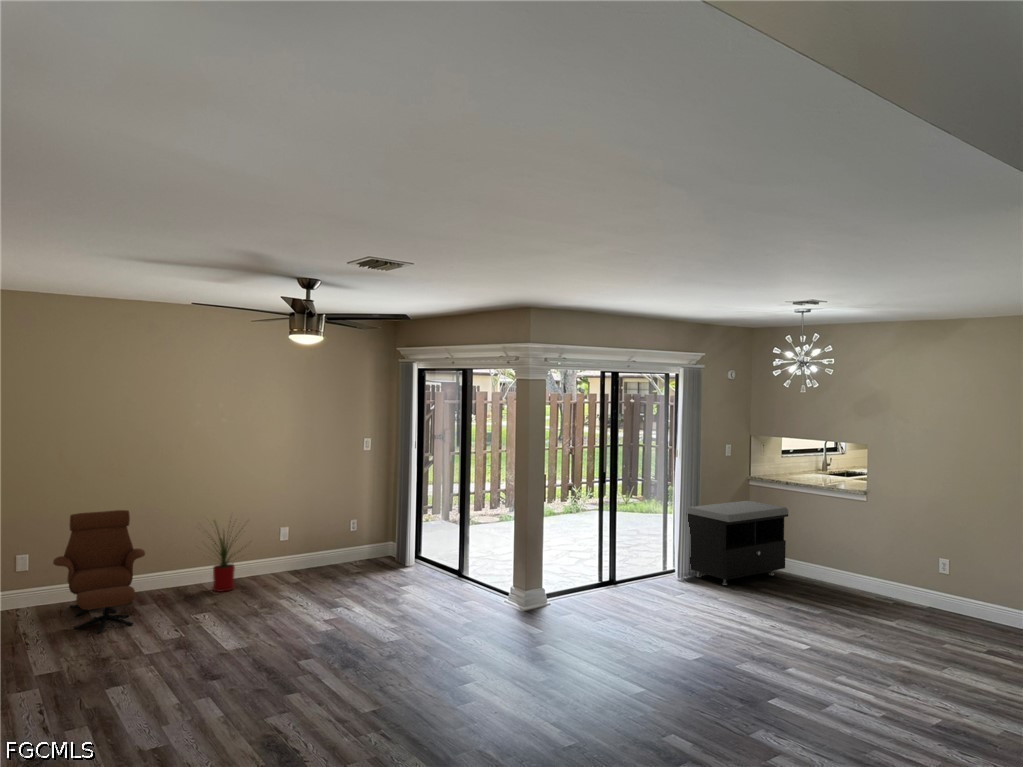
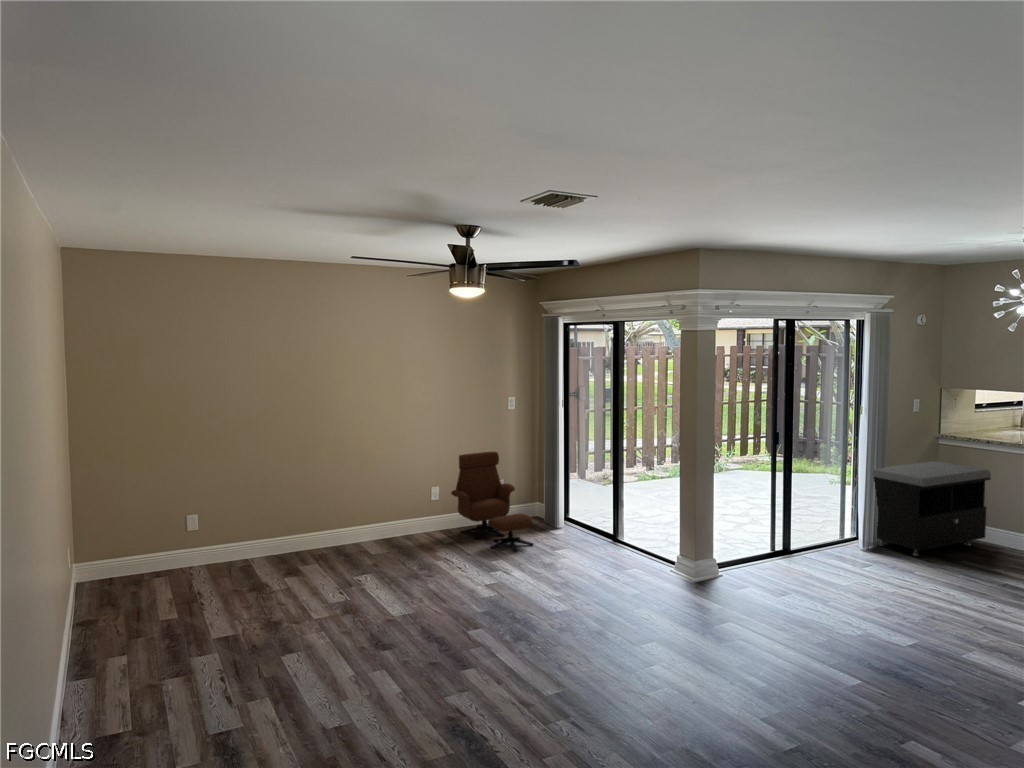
lounge chair: present [53,510,145,633] -> present [451,452,533,551]
house plant: present [213,521,243,592] -> none [352,472,410,552]

